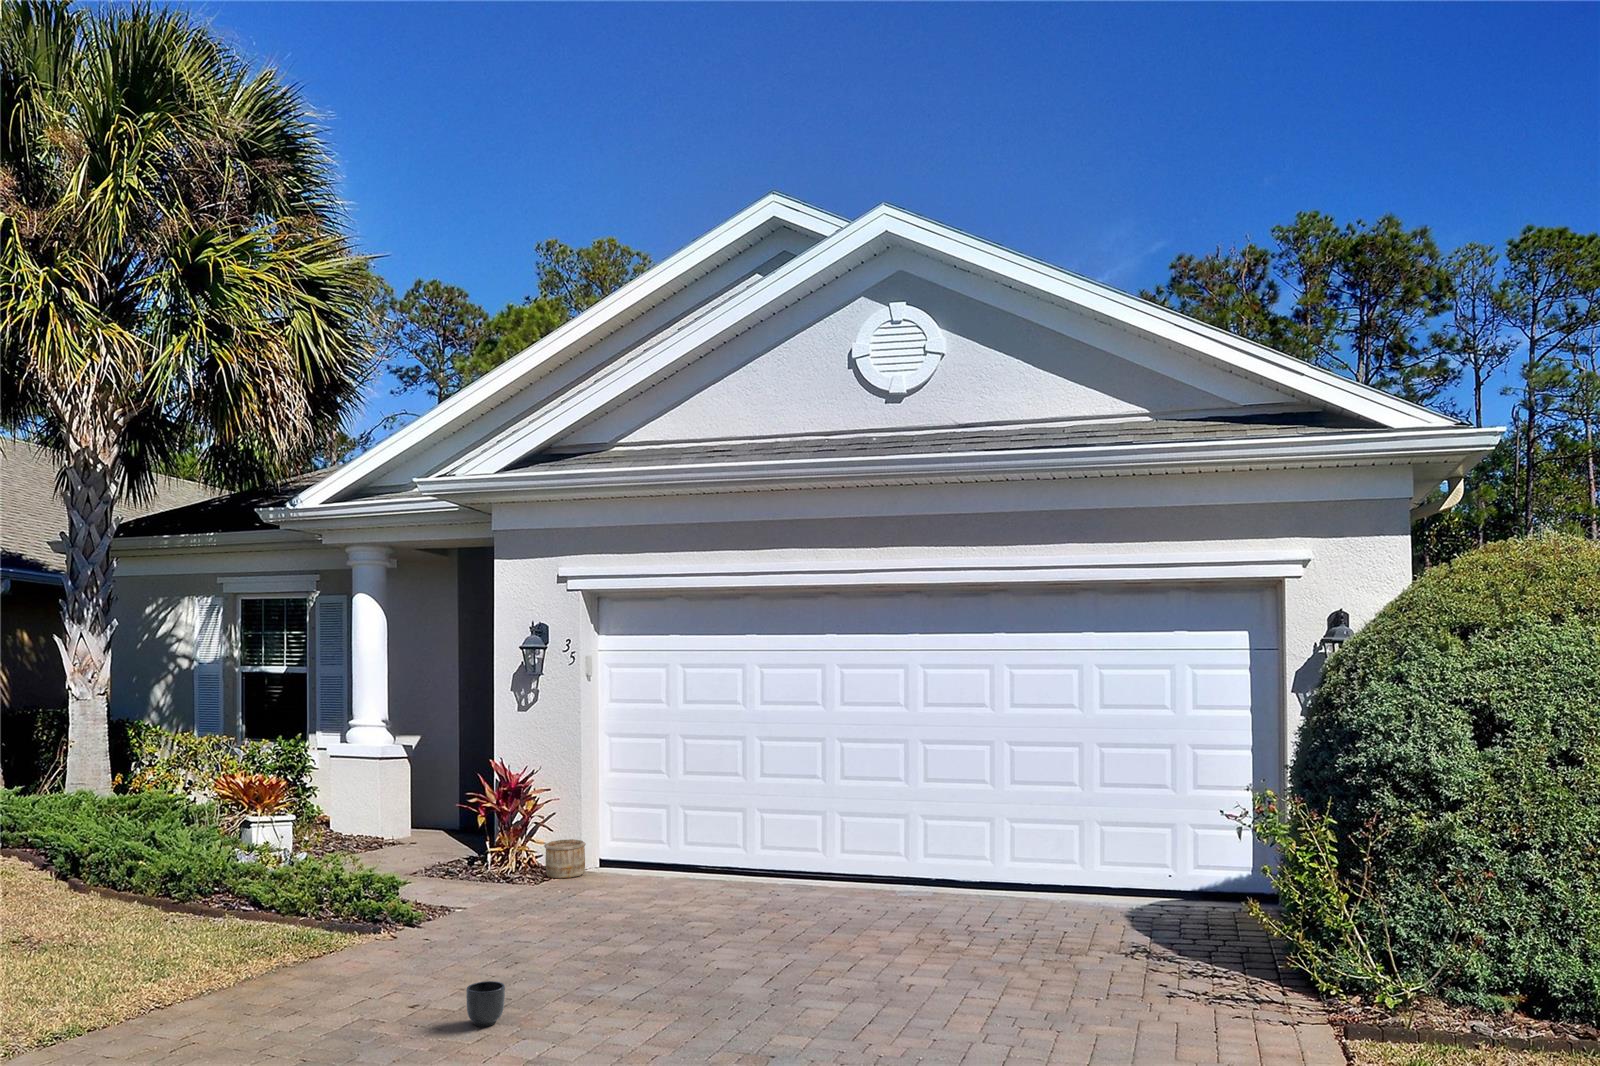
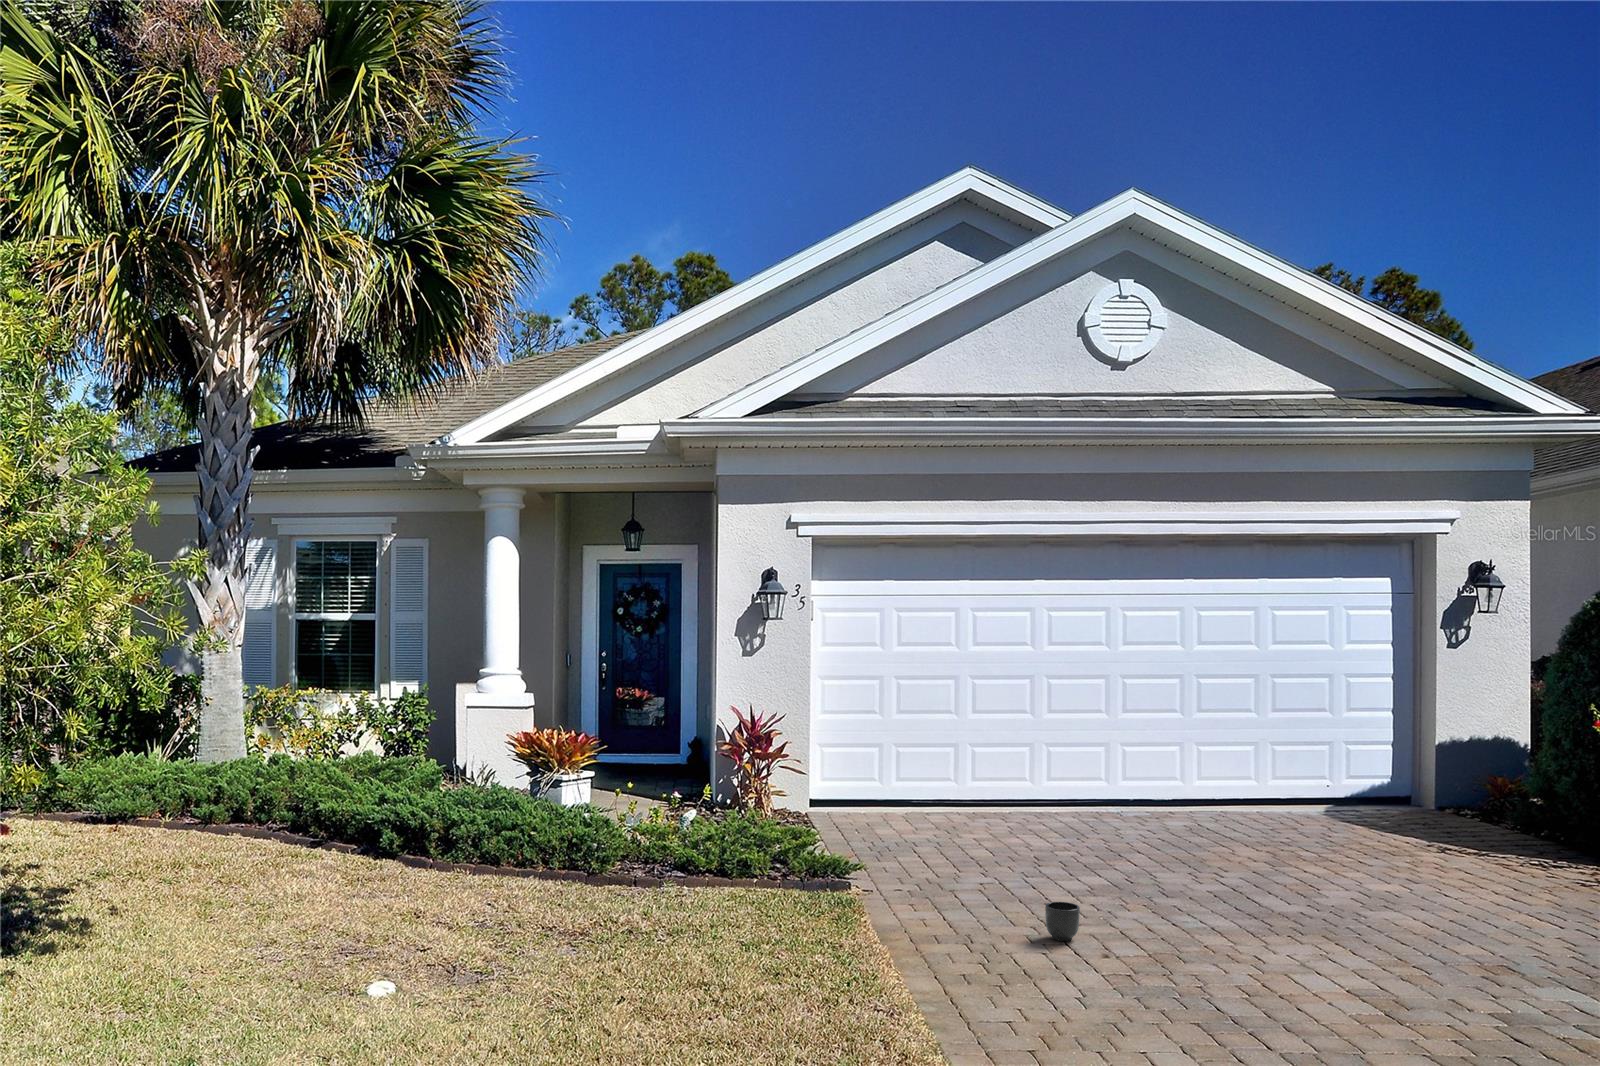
wooden bucket: present [544,839,586,878] -> none [790,784,829,821]

